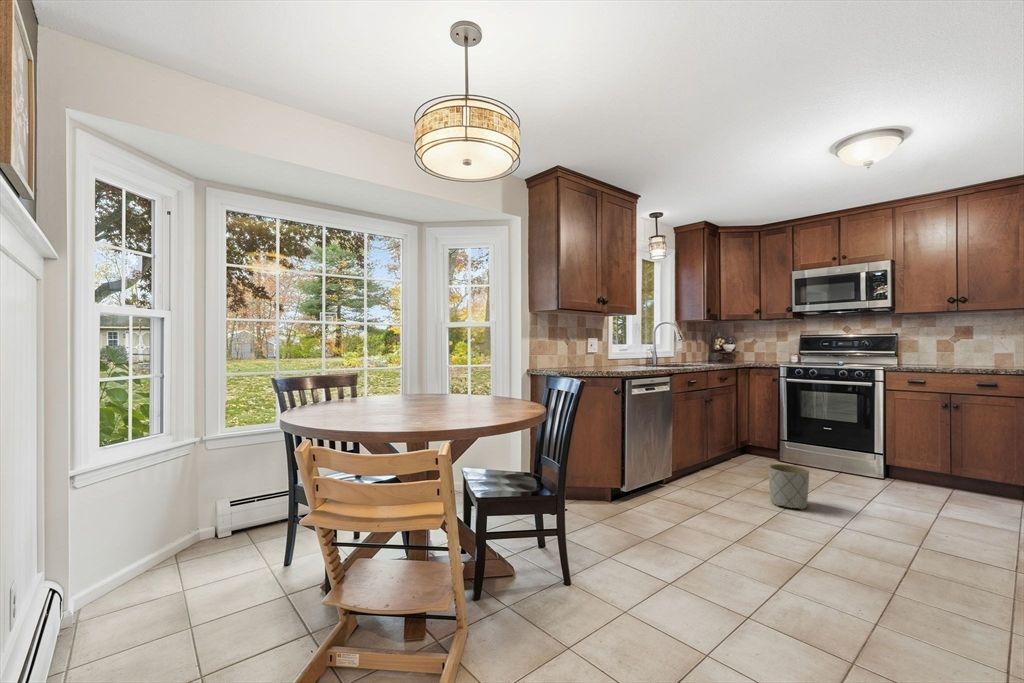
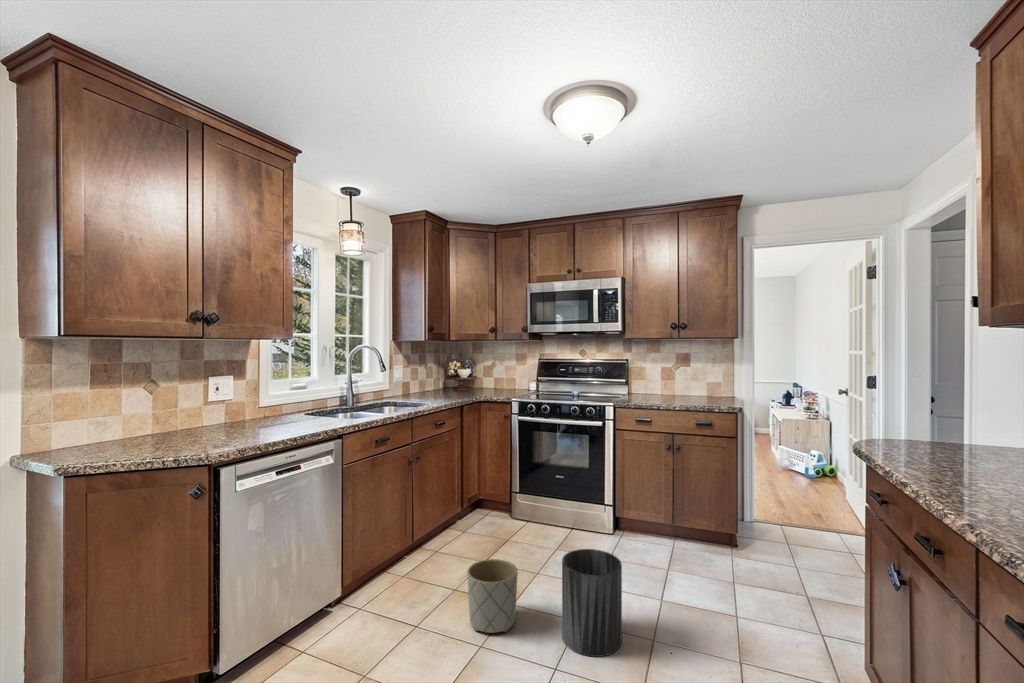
trash can: none [849,460,904,530] -> present [562,549,622,657]

